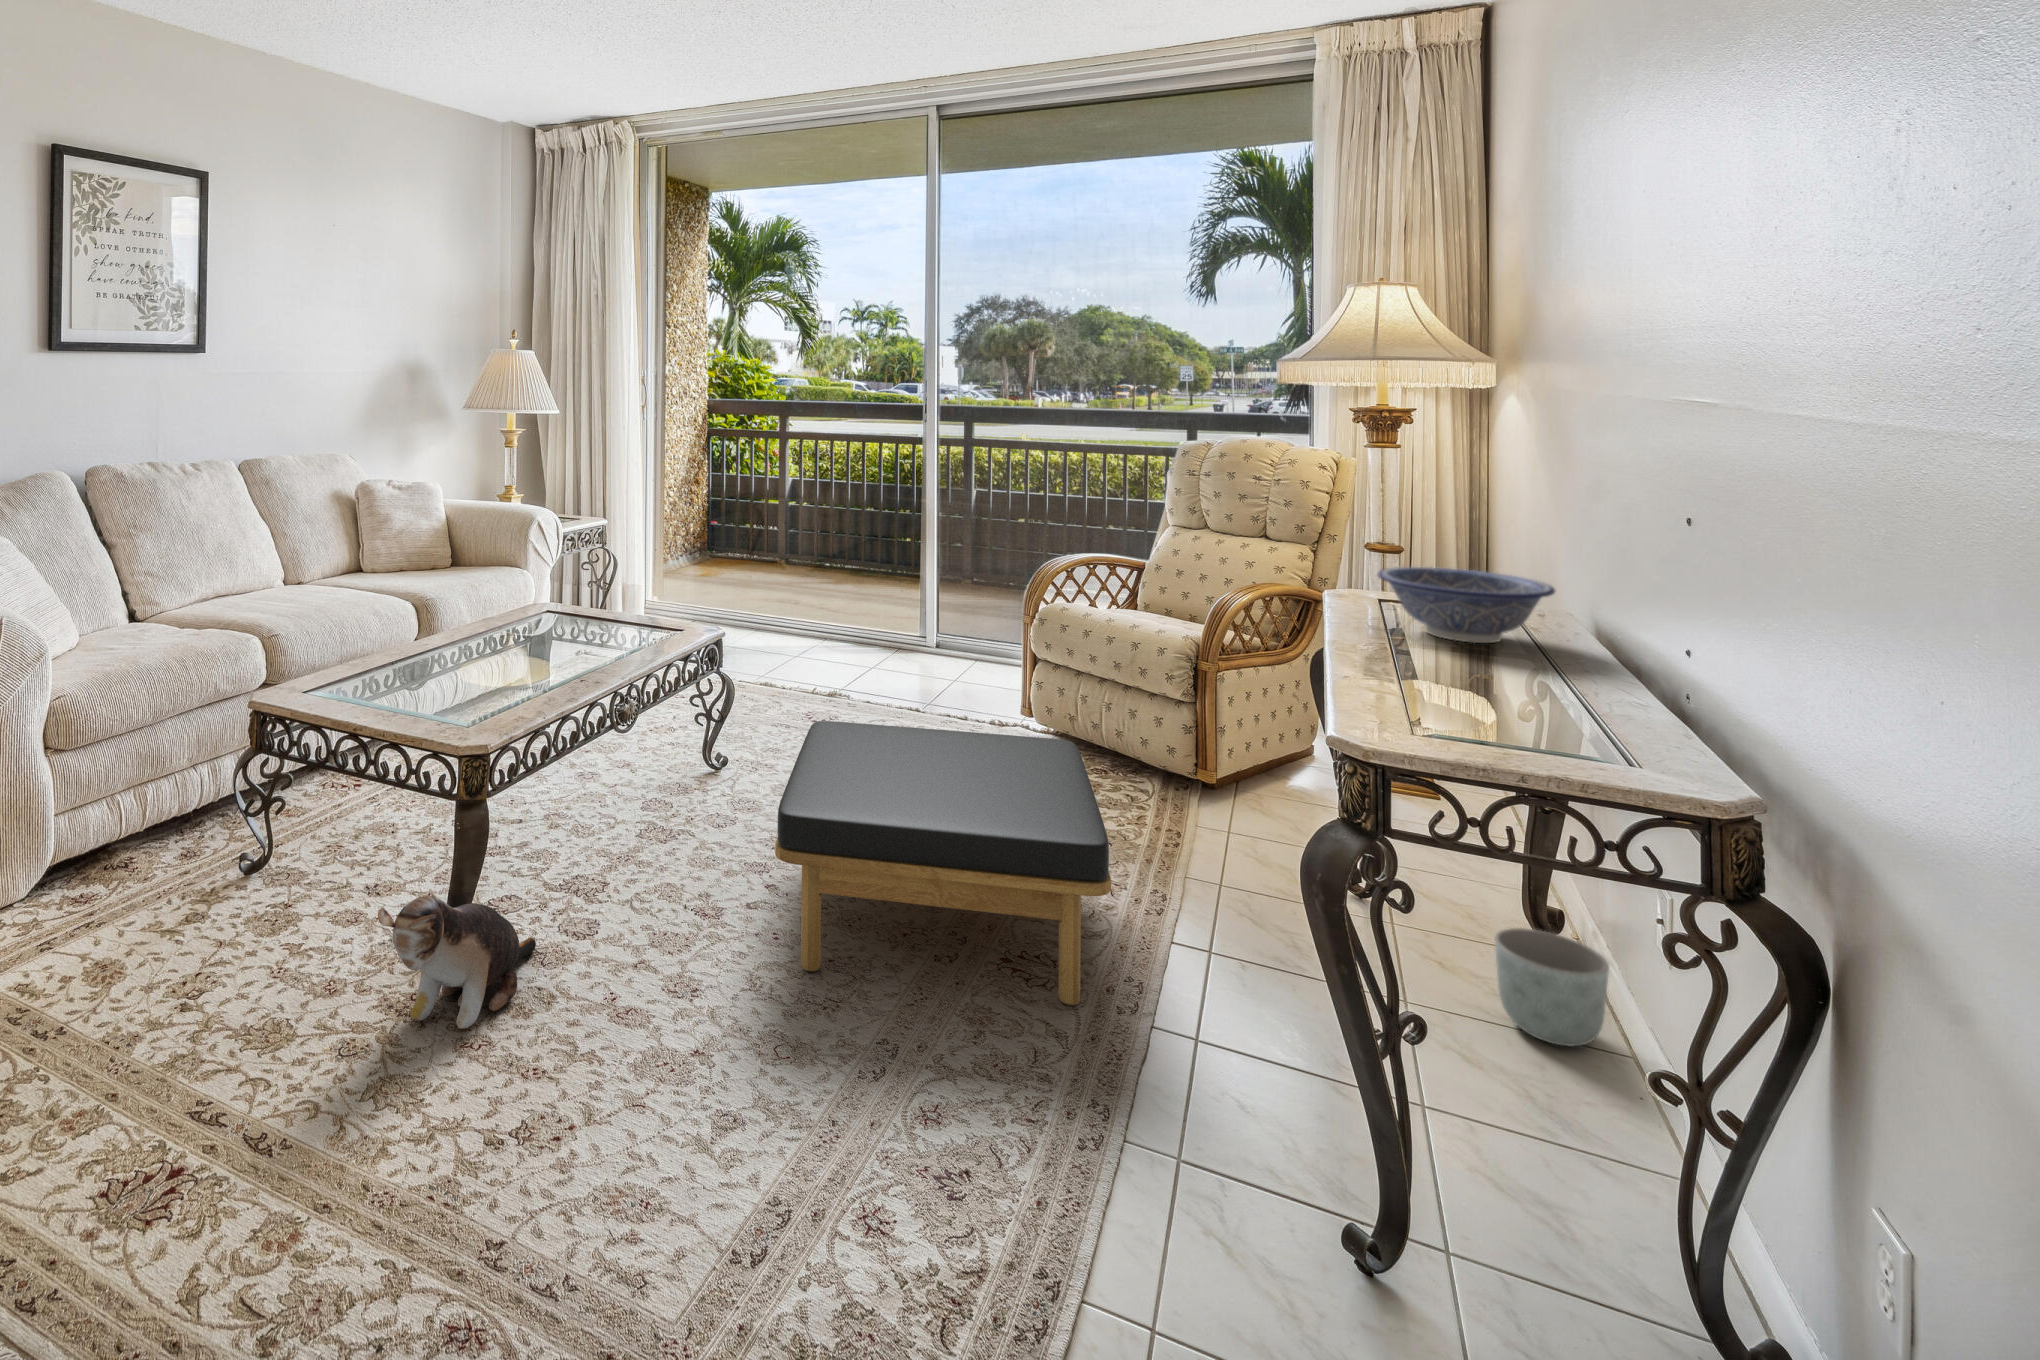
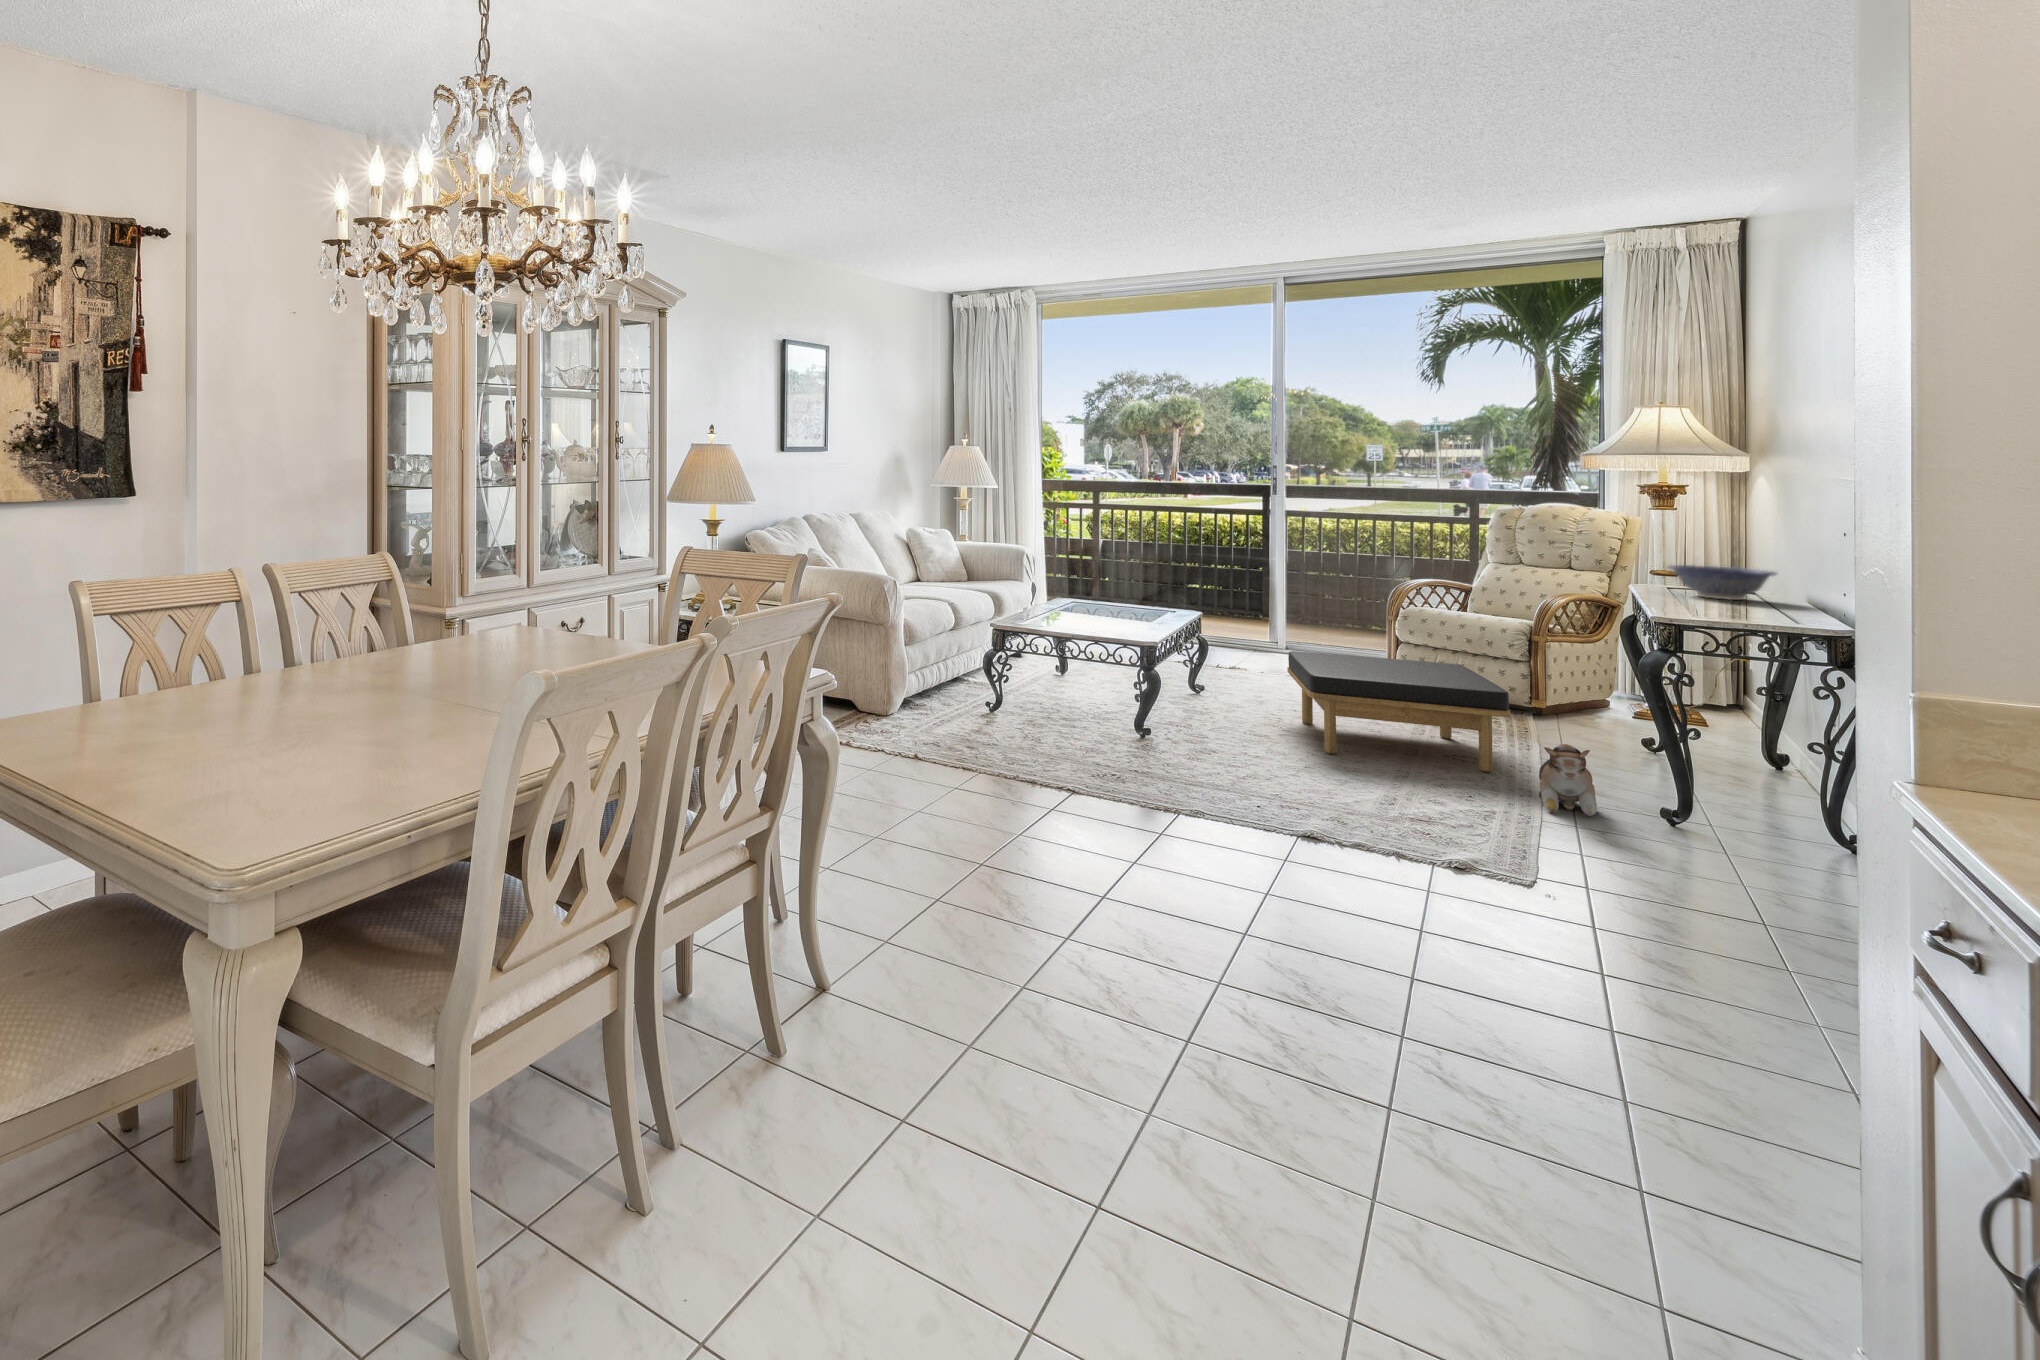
plush toy: present [378,894,536,1029] -> present [1539,744,1597,816]
planter: present [1495,928,1609,1046] -> none [1745,751,1816,802]

